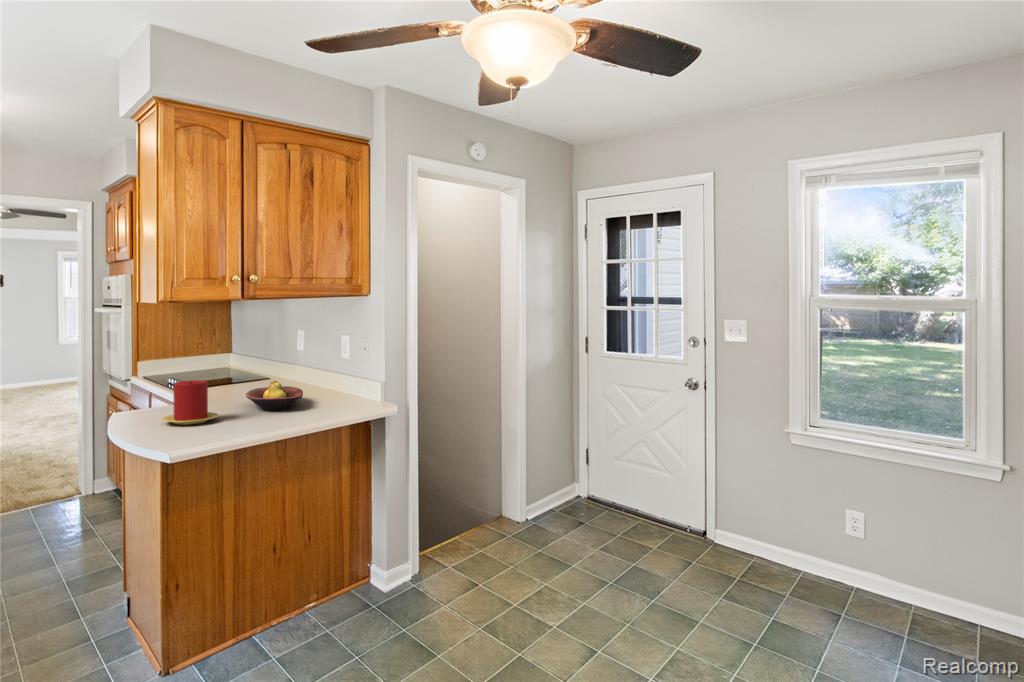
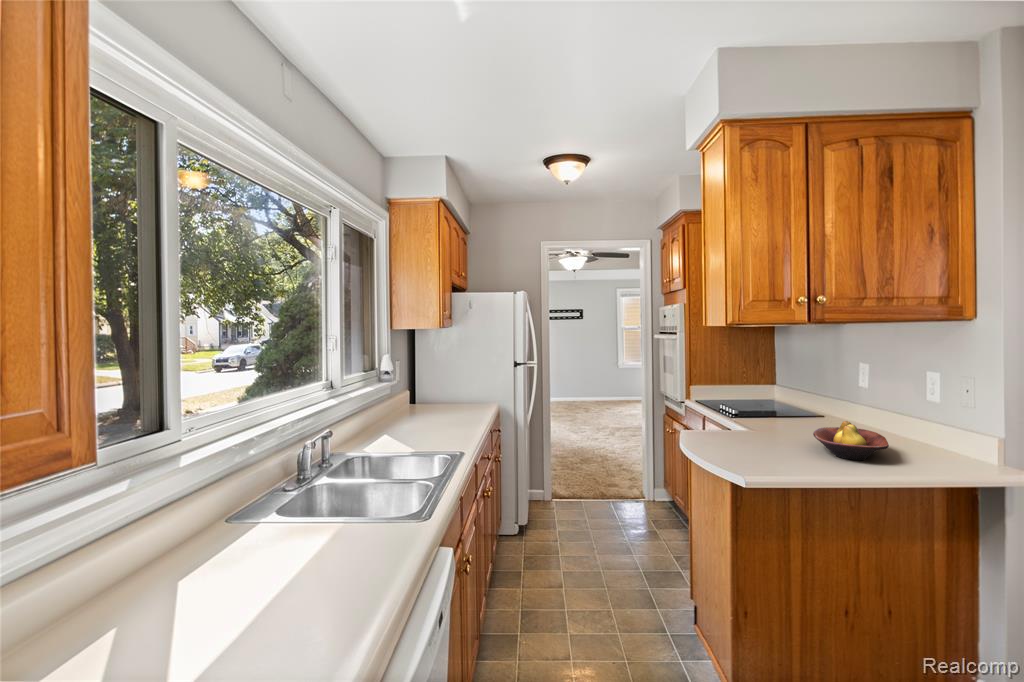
candle: present [162,380,218,425] -> none [734,416,790,464]

